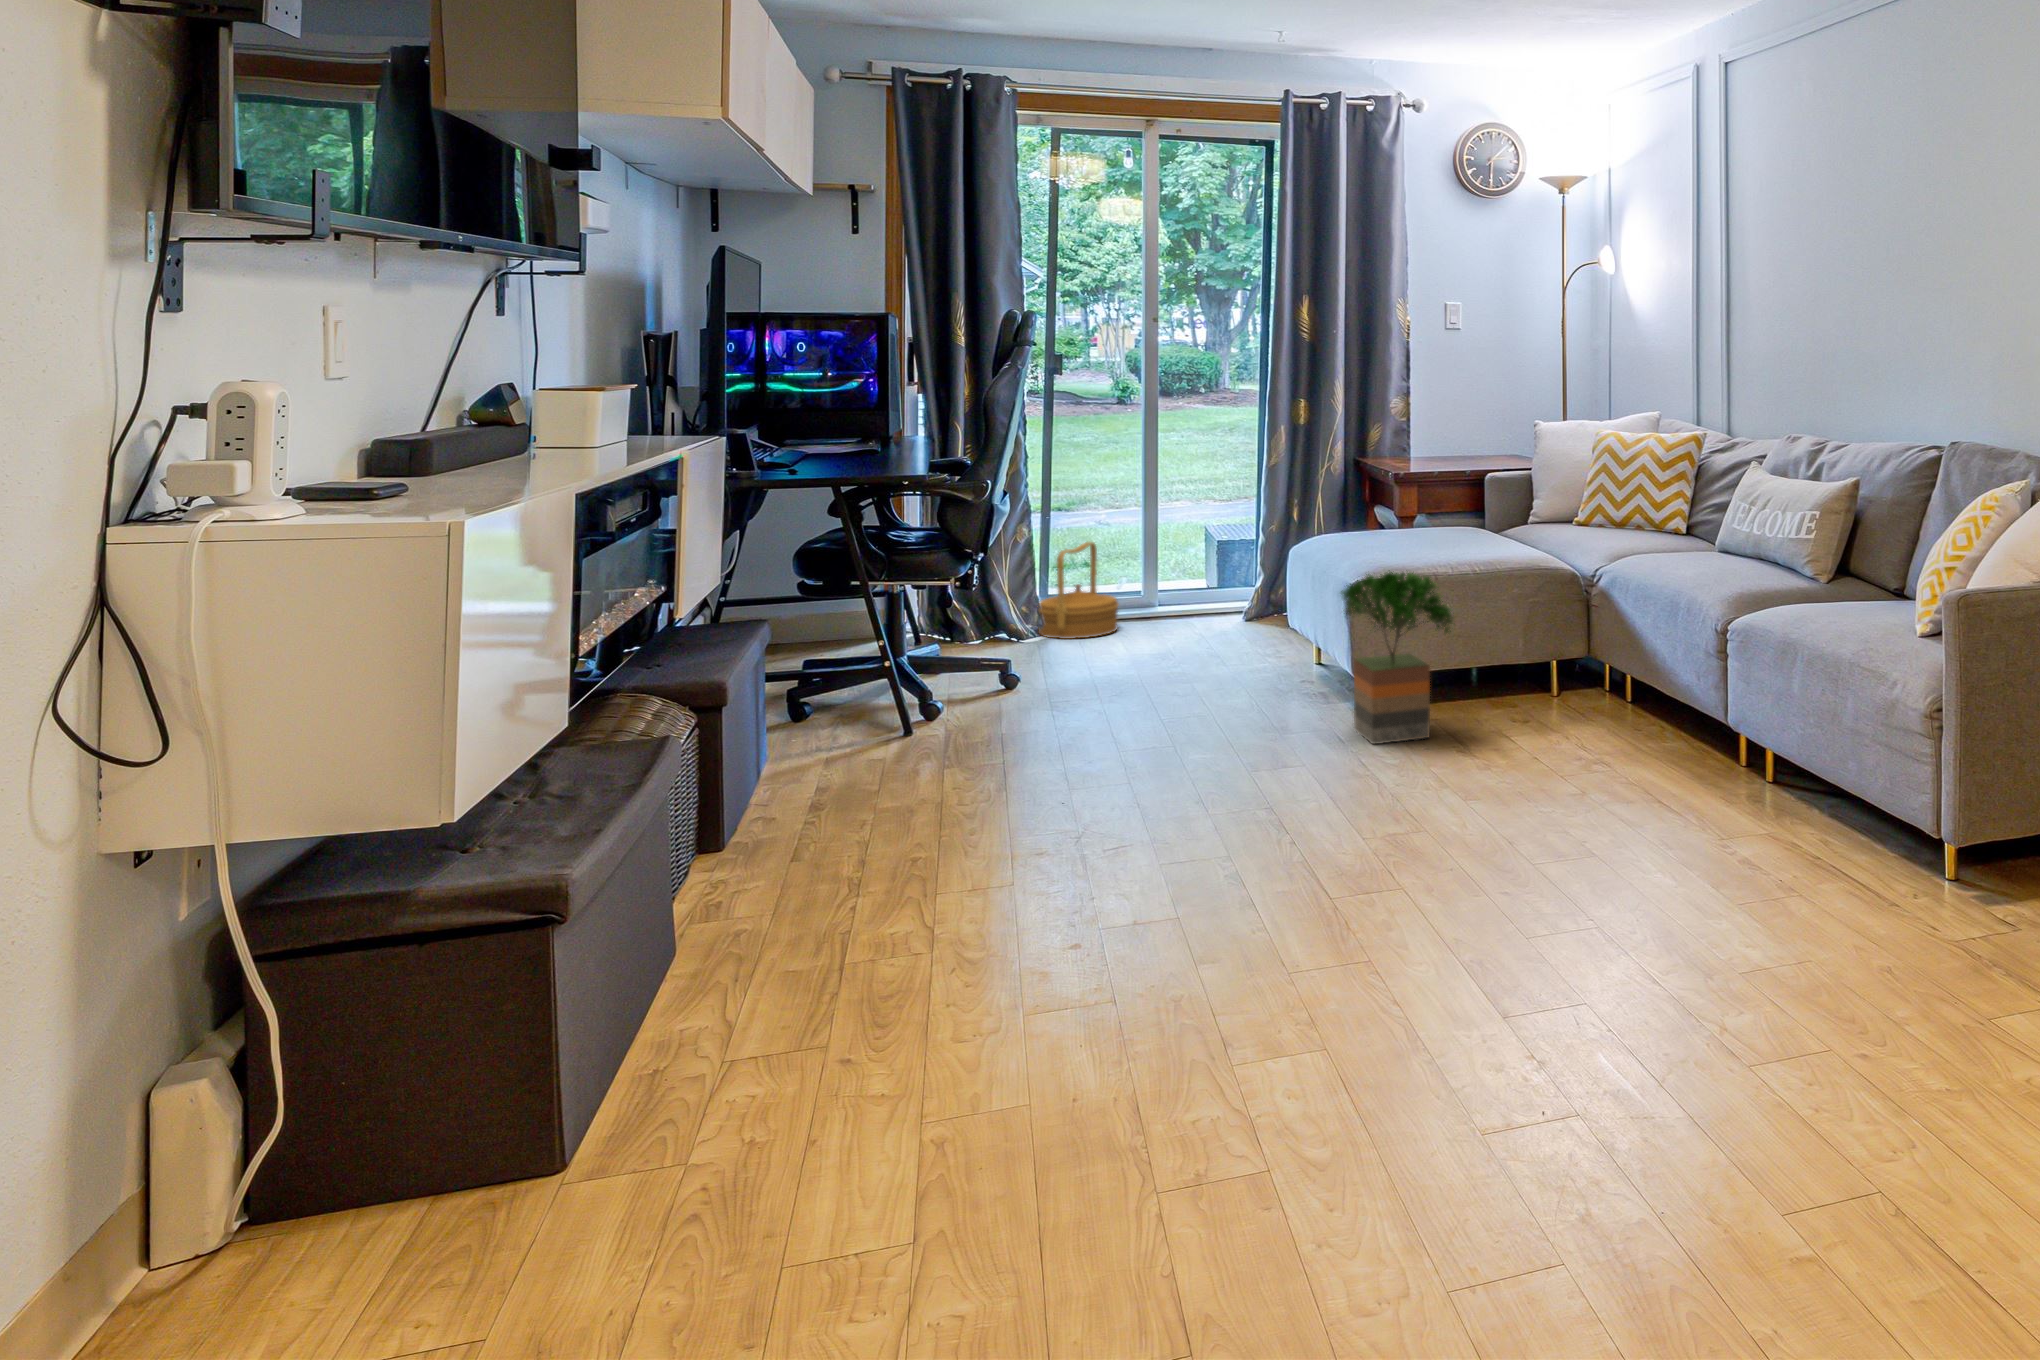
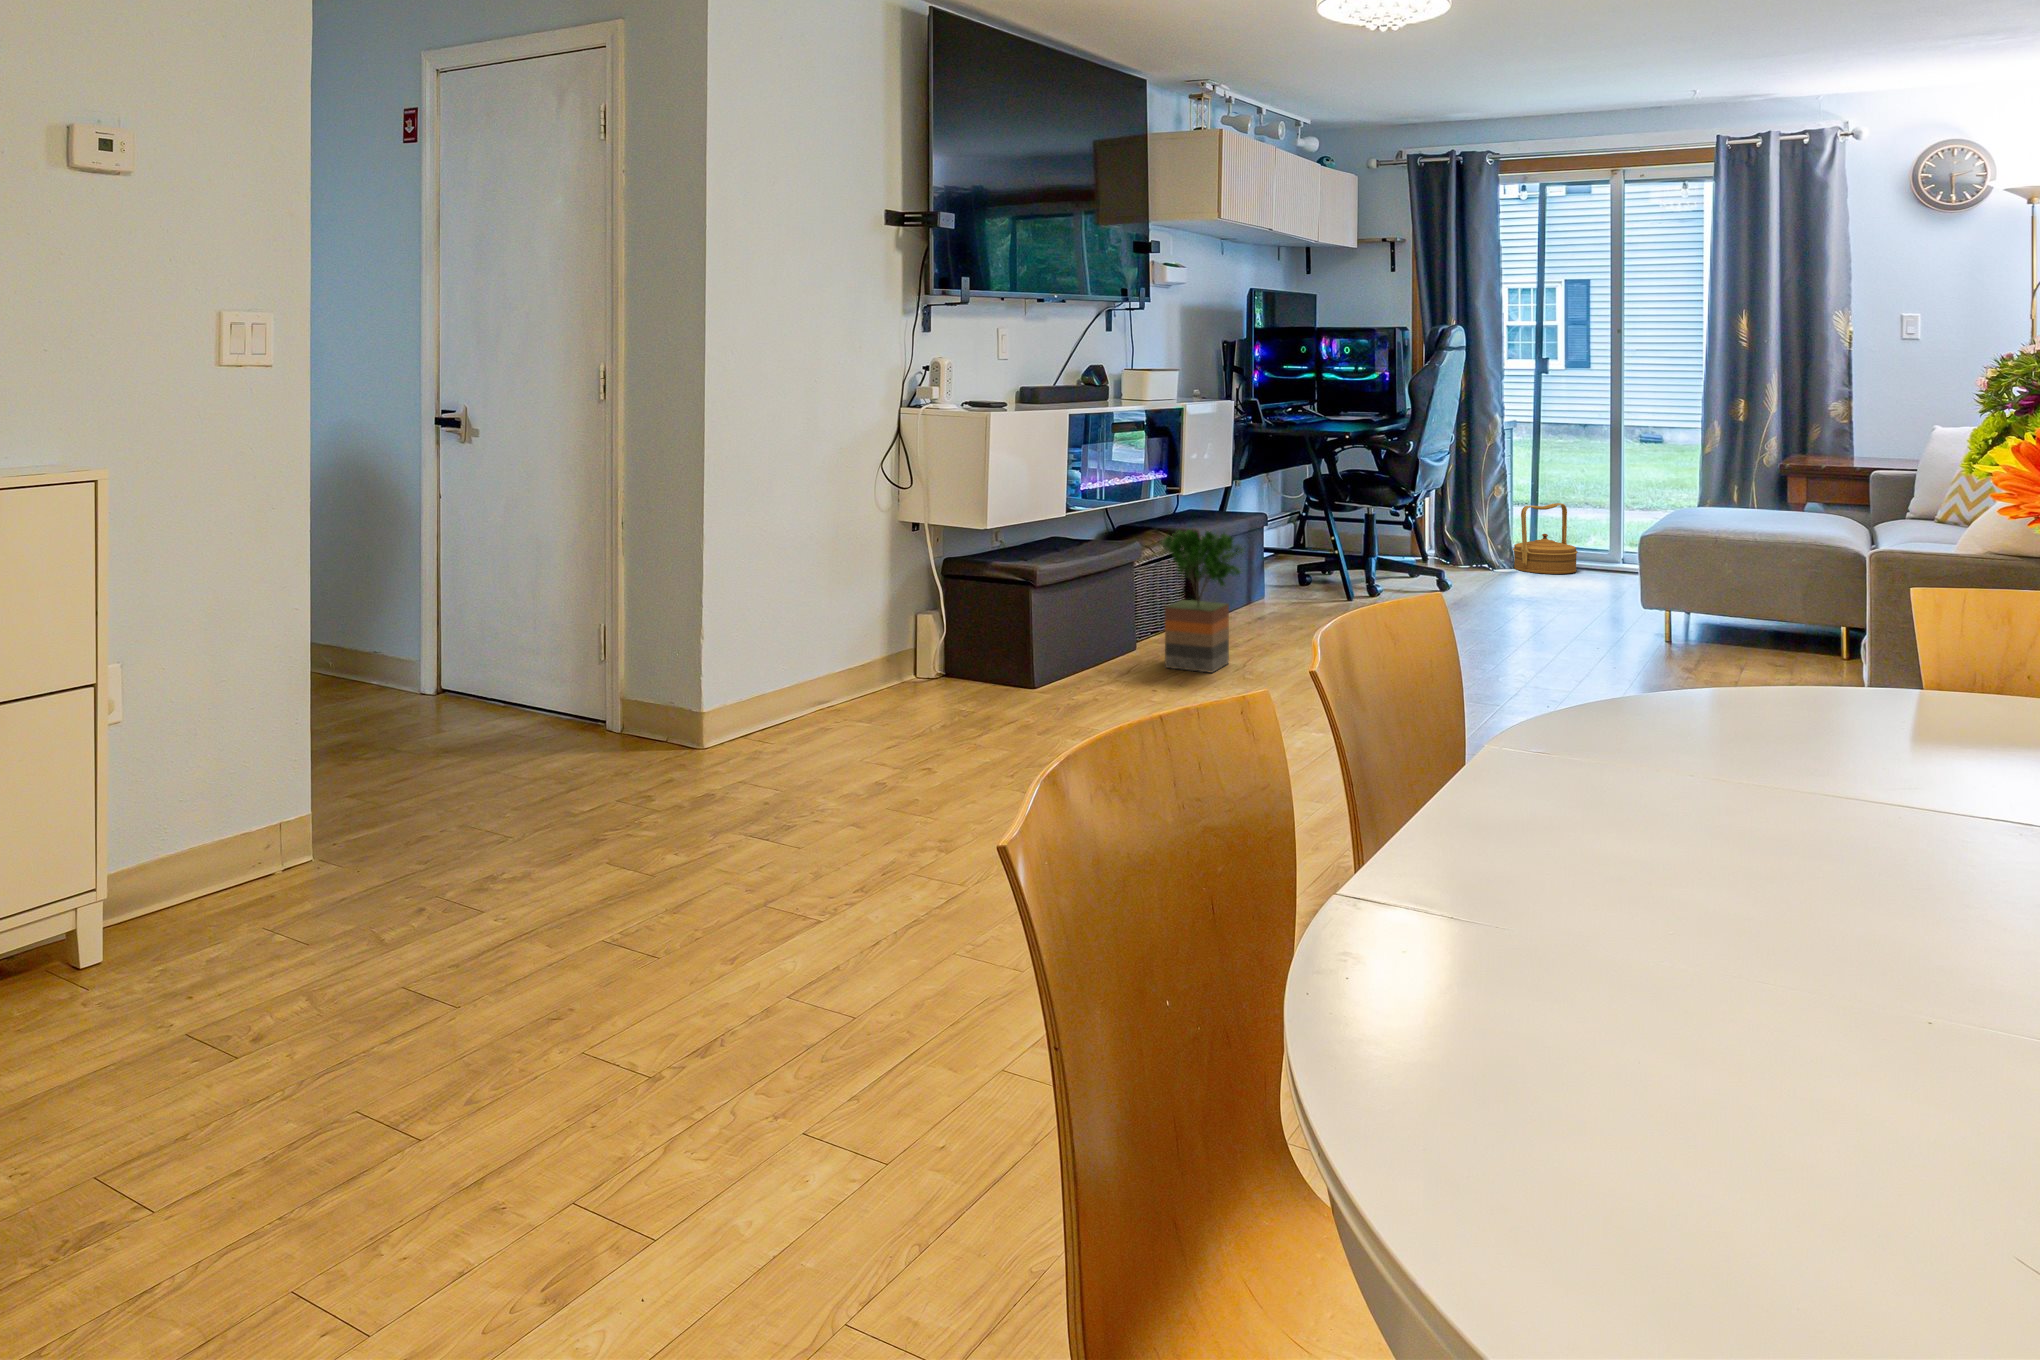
potted tree: present [1341,570,1454,744] -> present [1161,529,1243,673]

